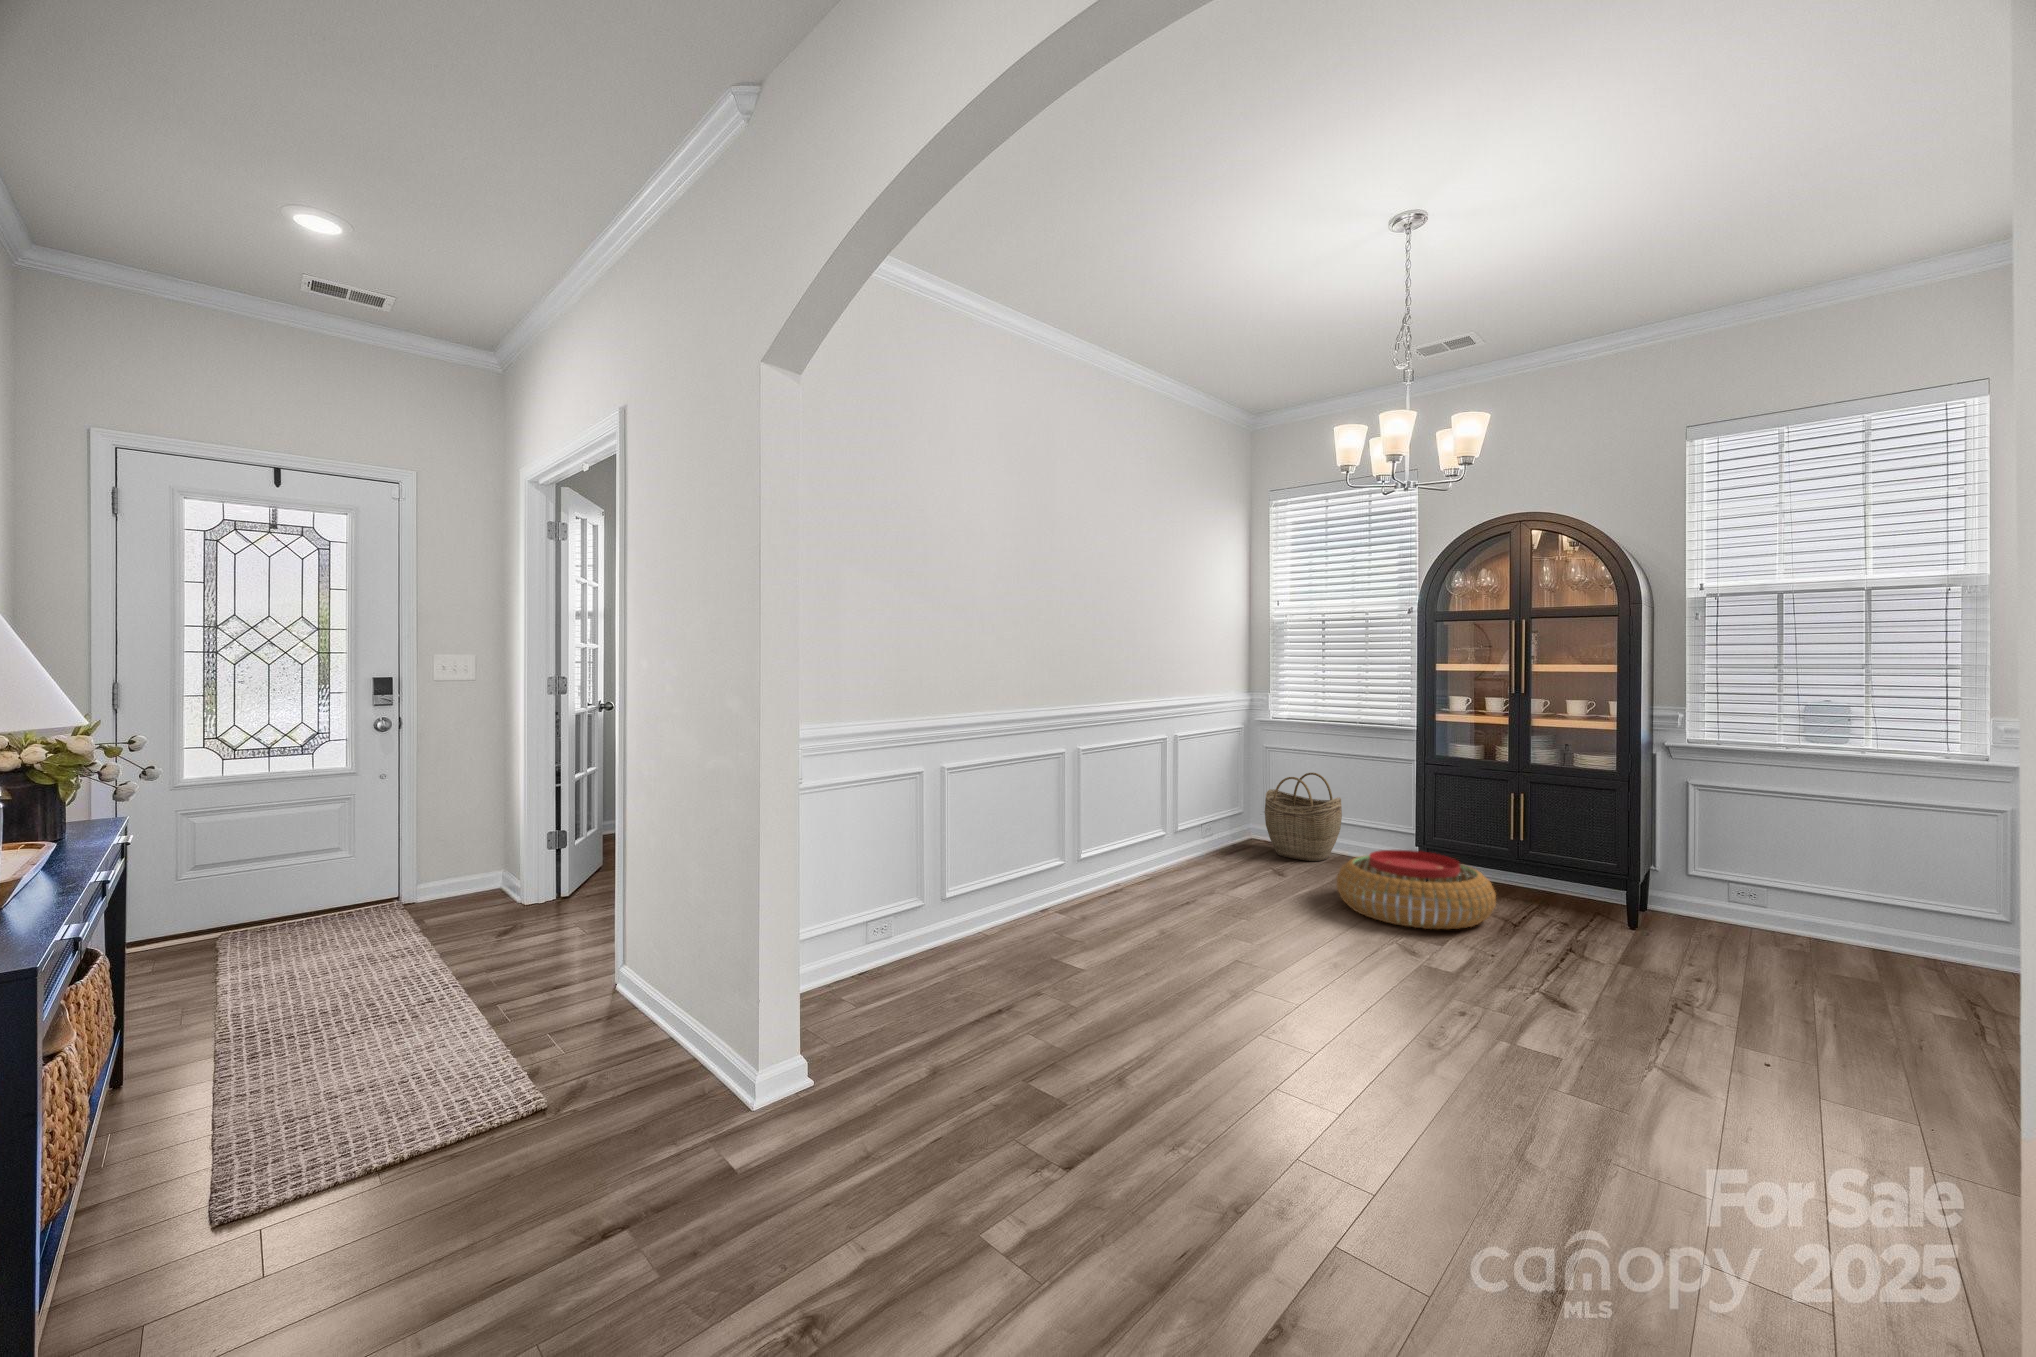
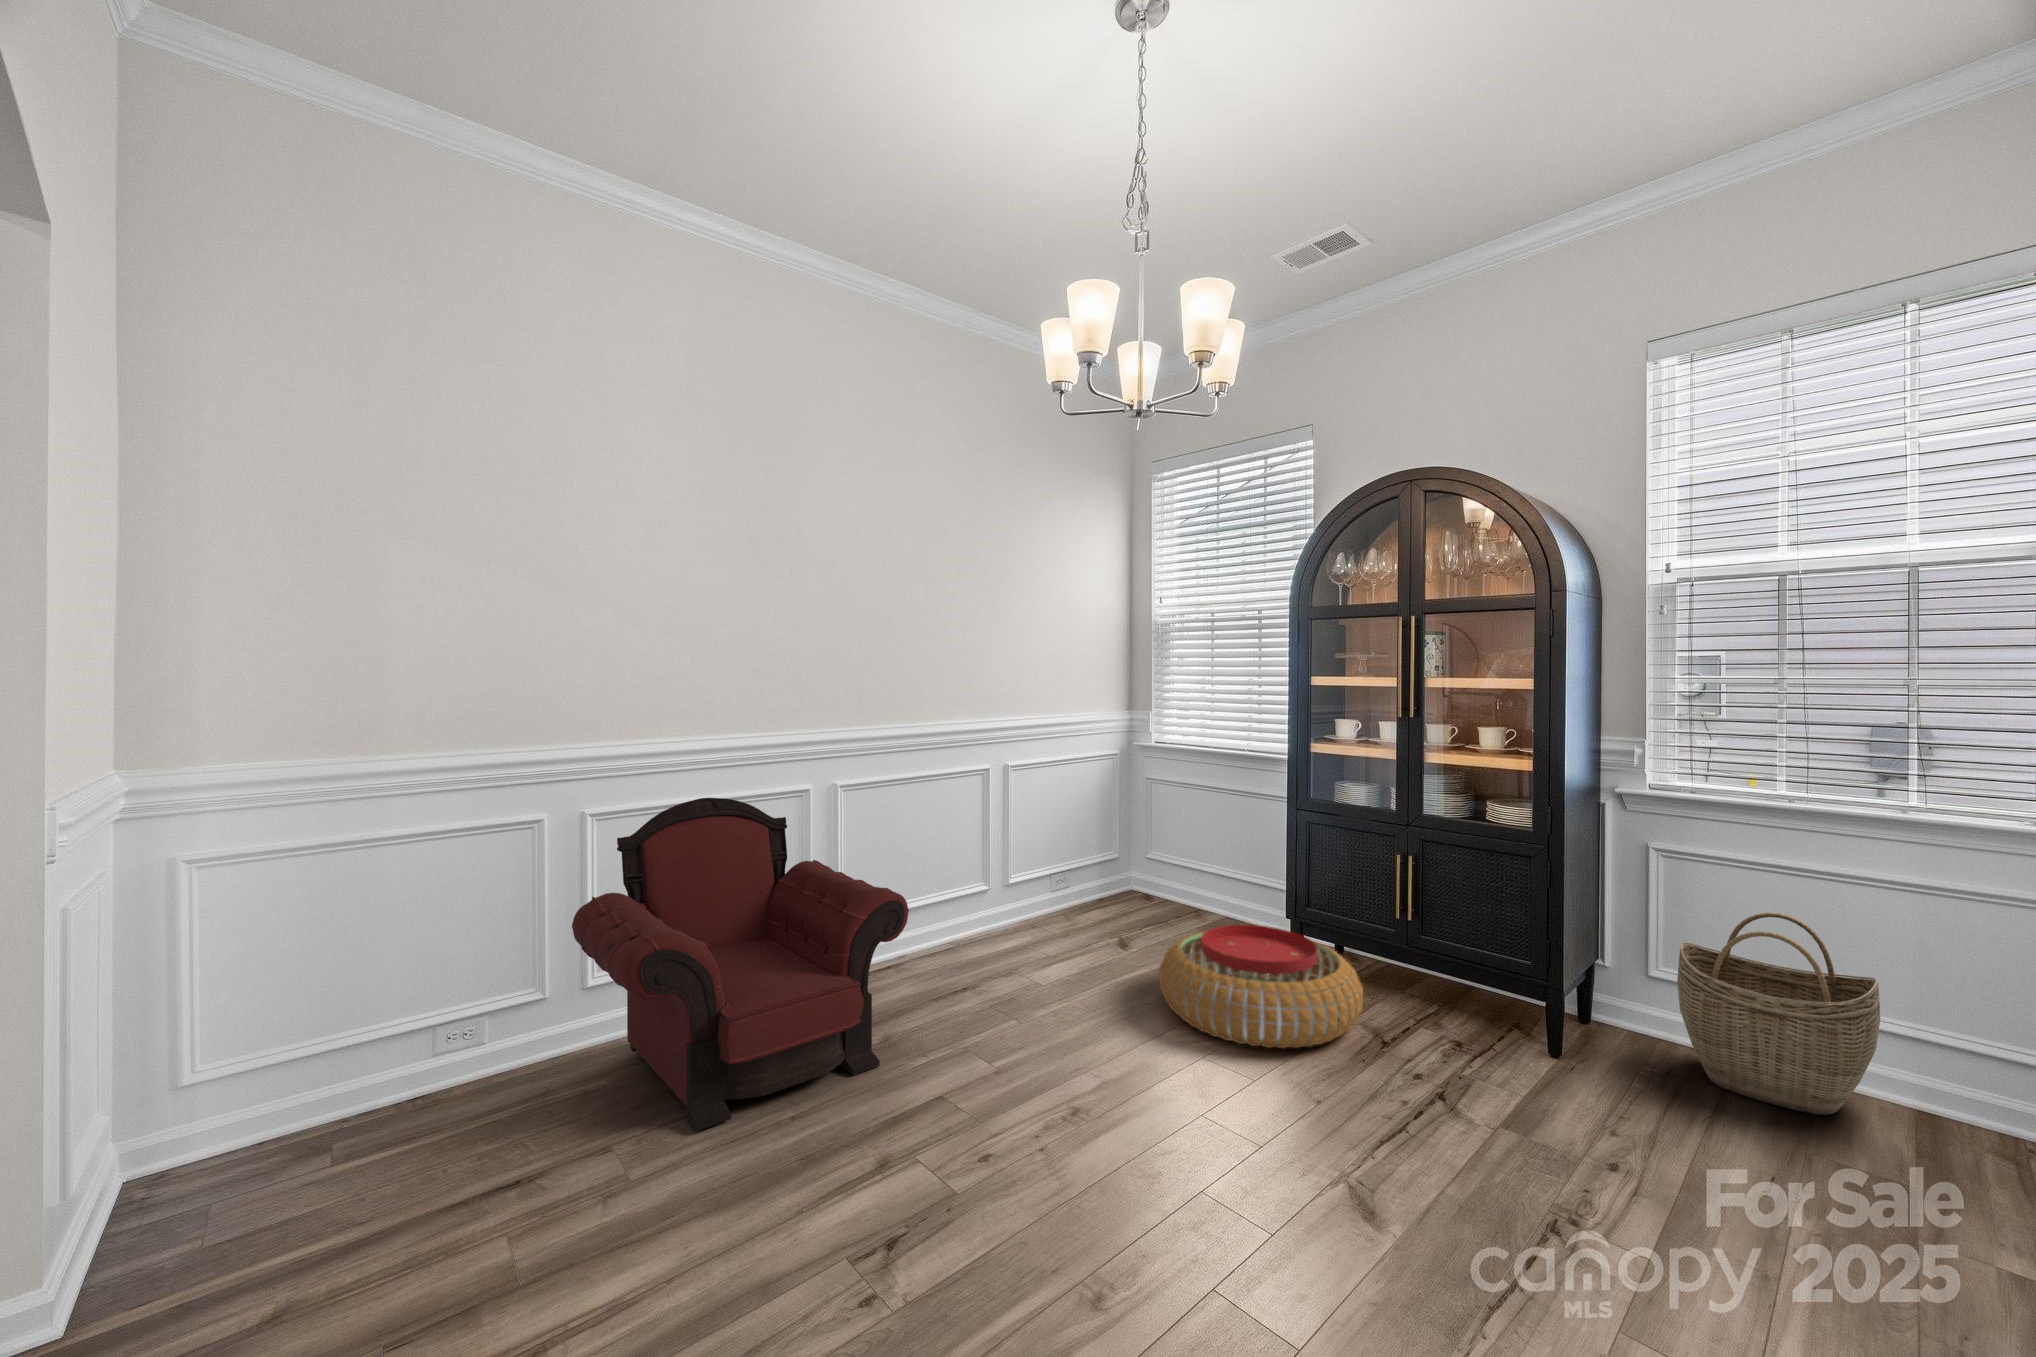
armchair: none [953,757,1182,983] -> present [572,798,909,1131]
woven basket: present [1265,773,1342,861] -> present [1677,912,1880,1115]

